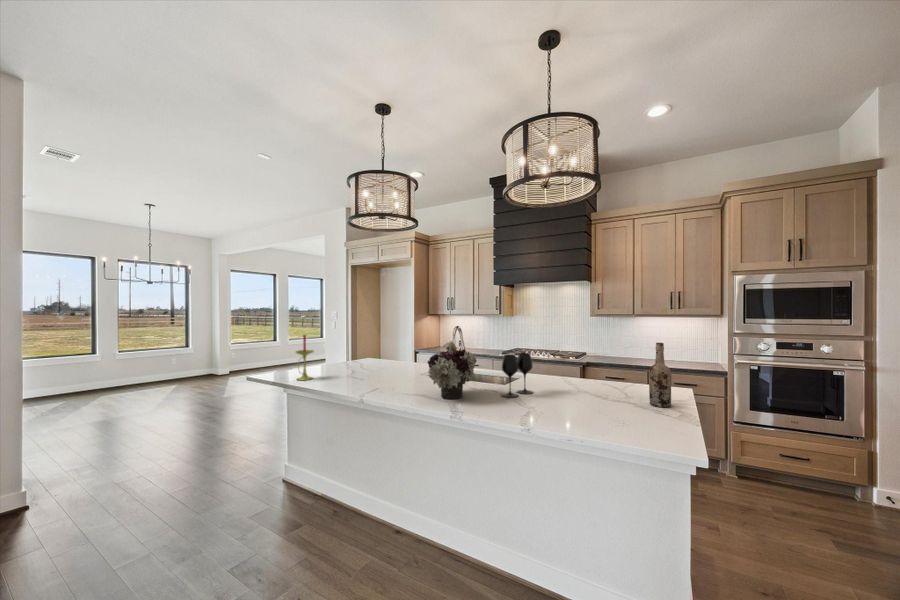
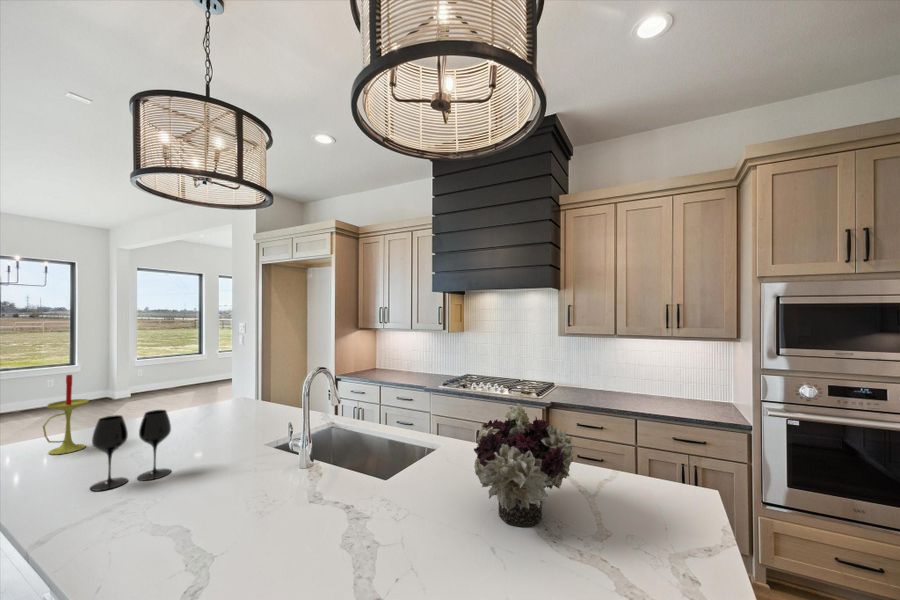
flower arrangement: present [427,341,477,399] -> present [474,403,574,527]
wine bottle: present [649,343,671,407] -> none [636,423,682,569]
wine glass: present [502,353,533,397] -> present [90,410,171,491]

